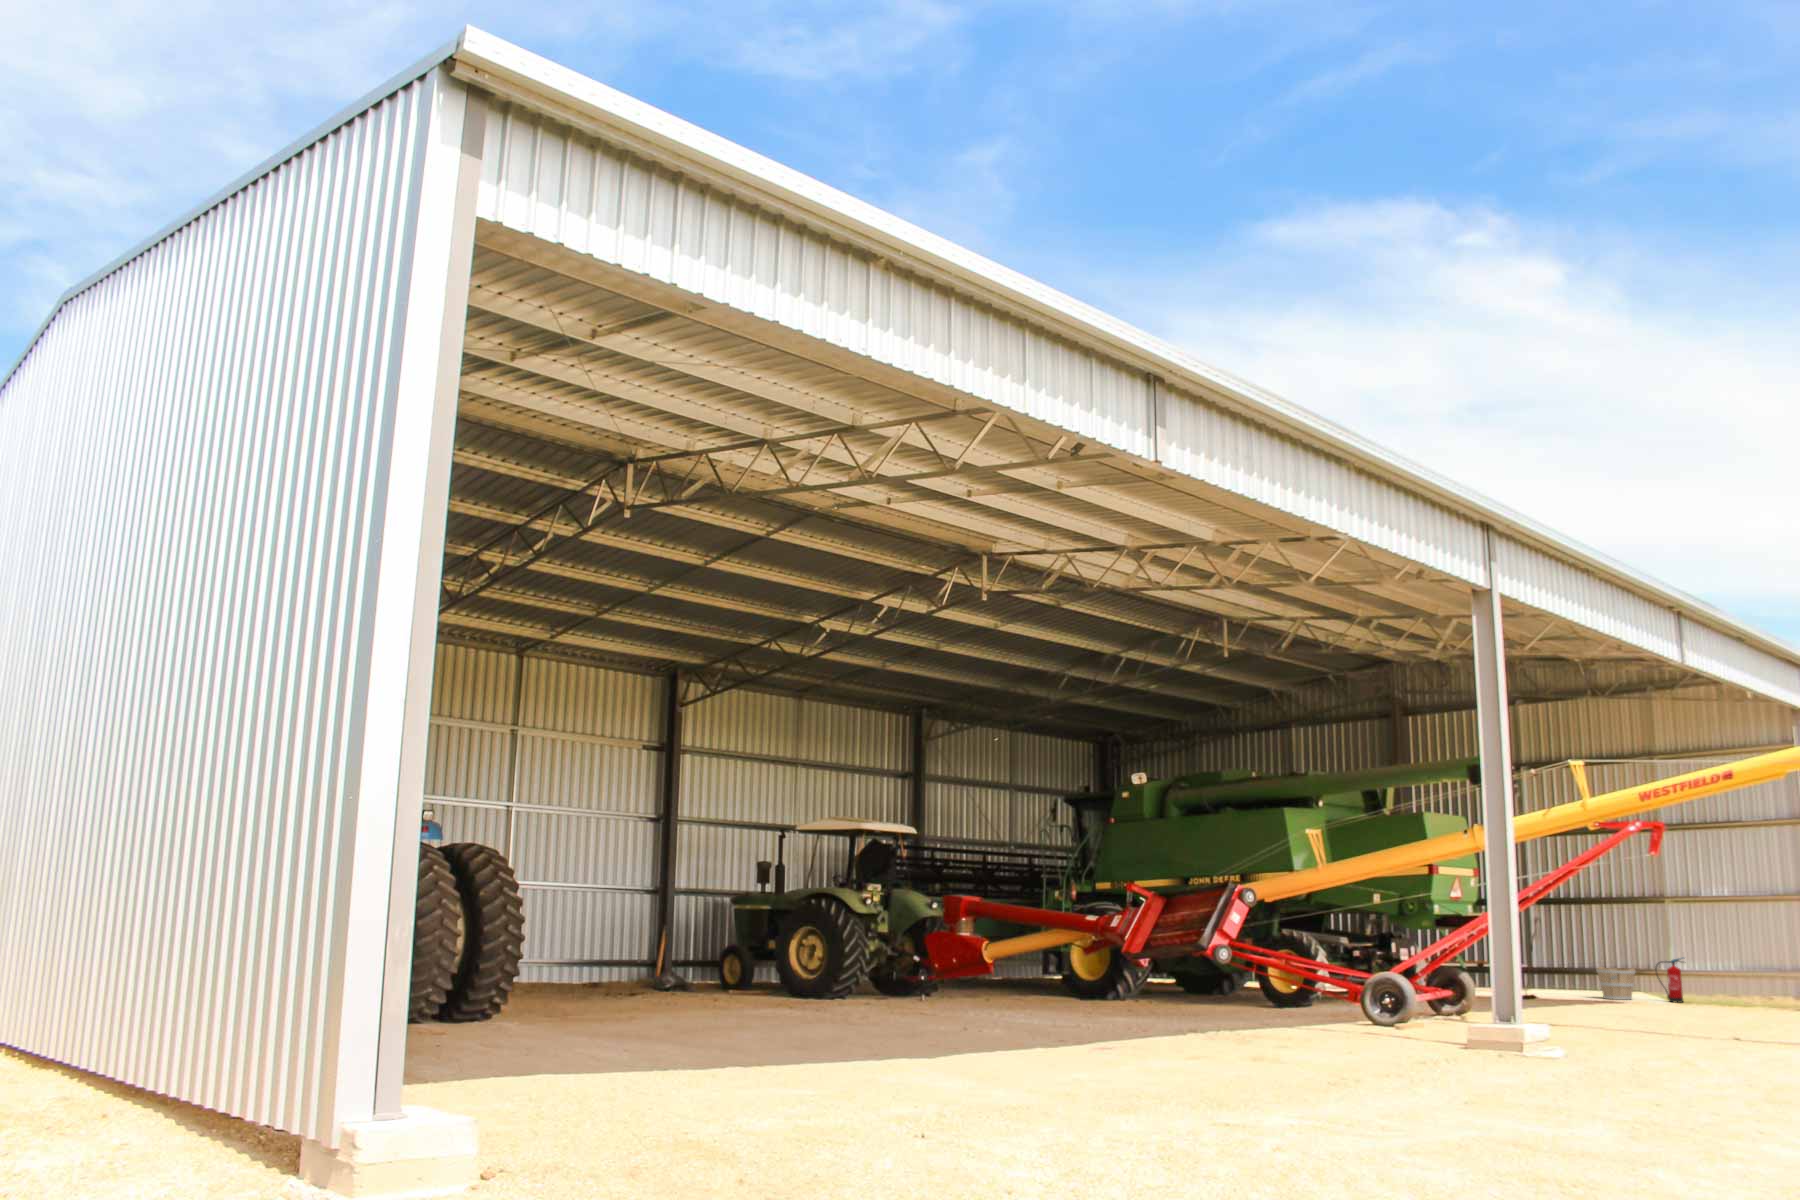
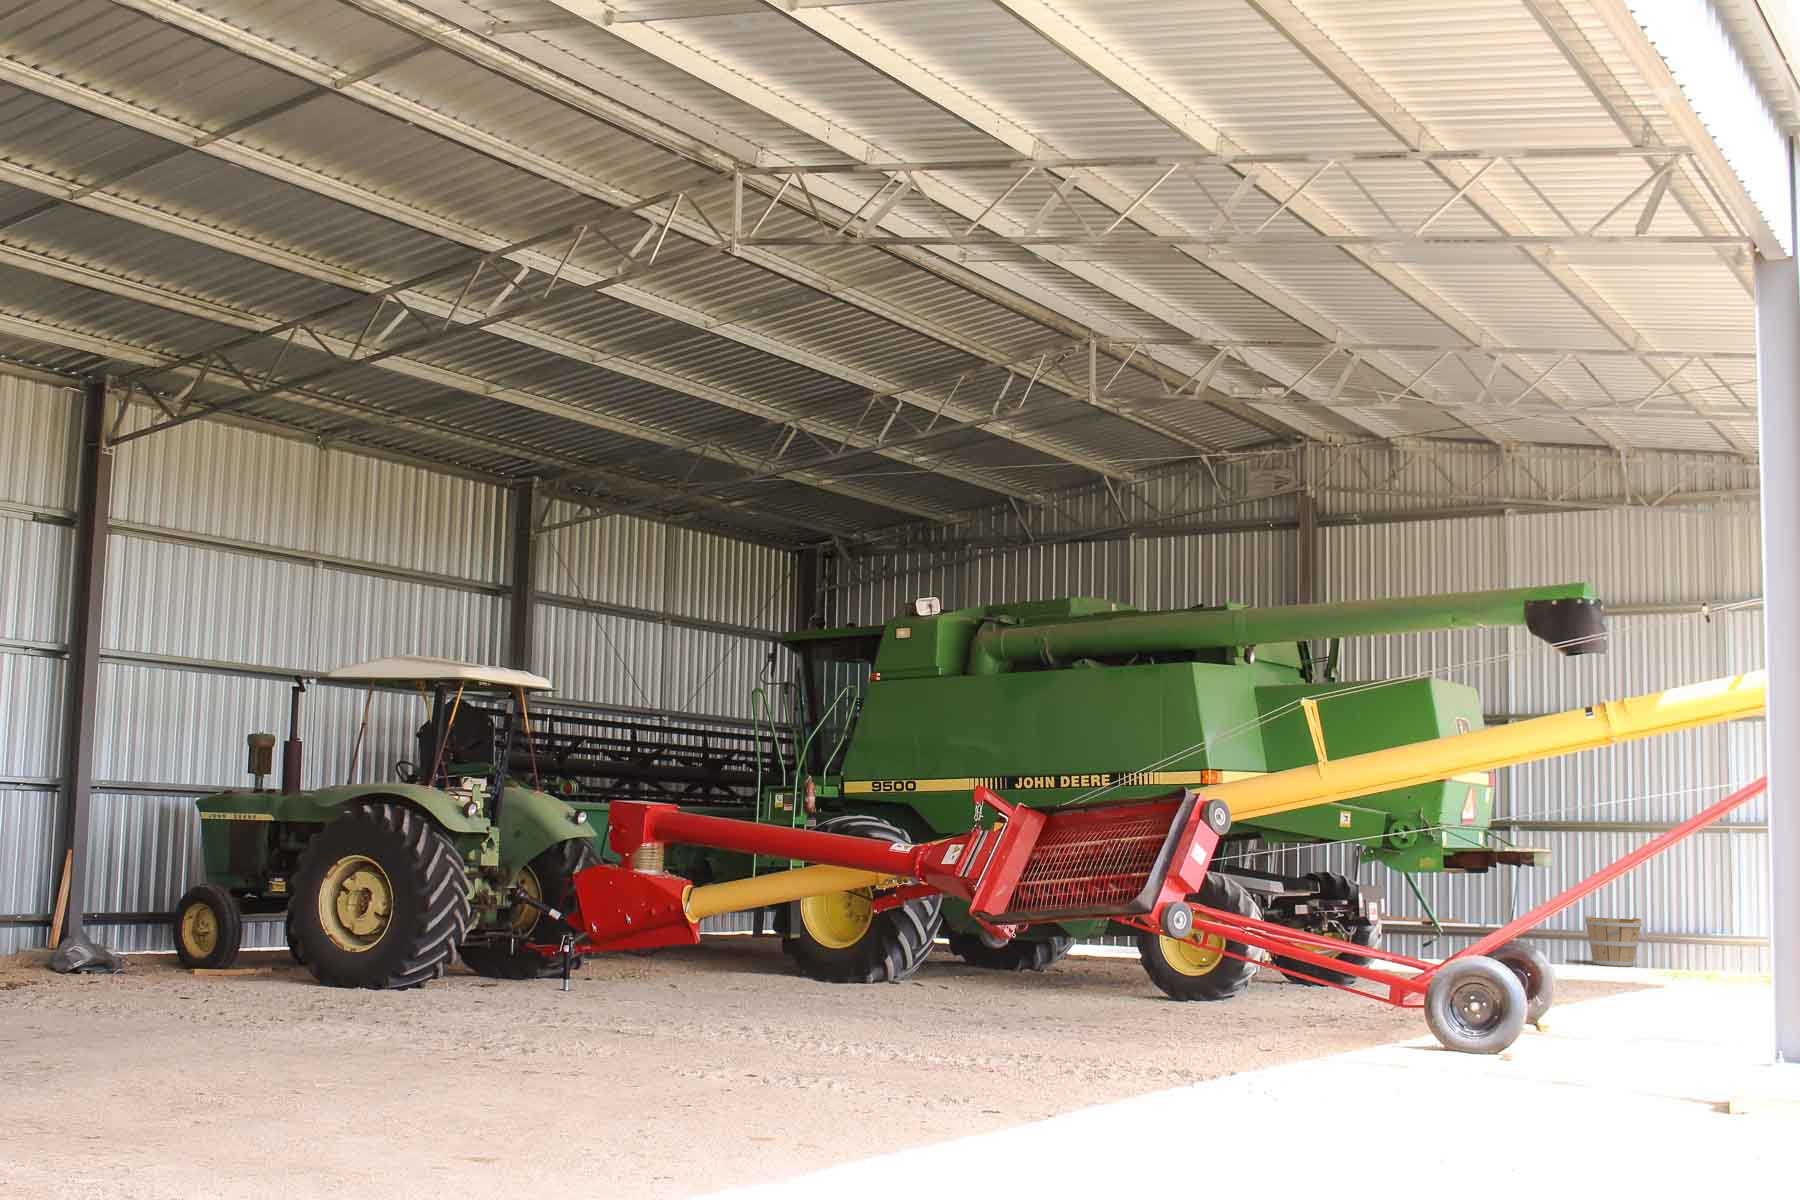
fire extinguisher: present [1656,958,1683,1003] -> none [1671,903,1718,971]

